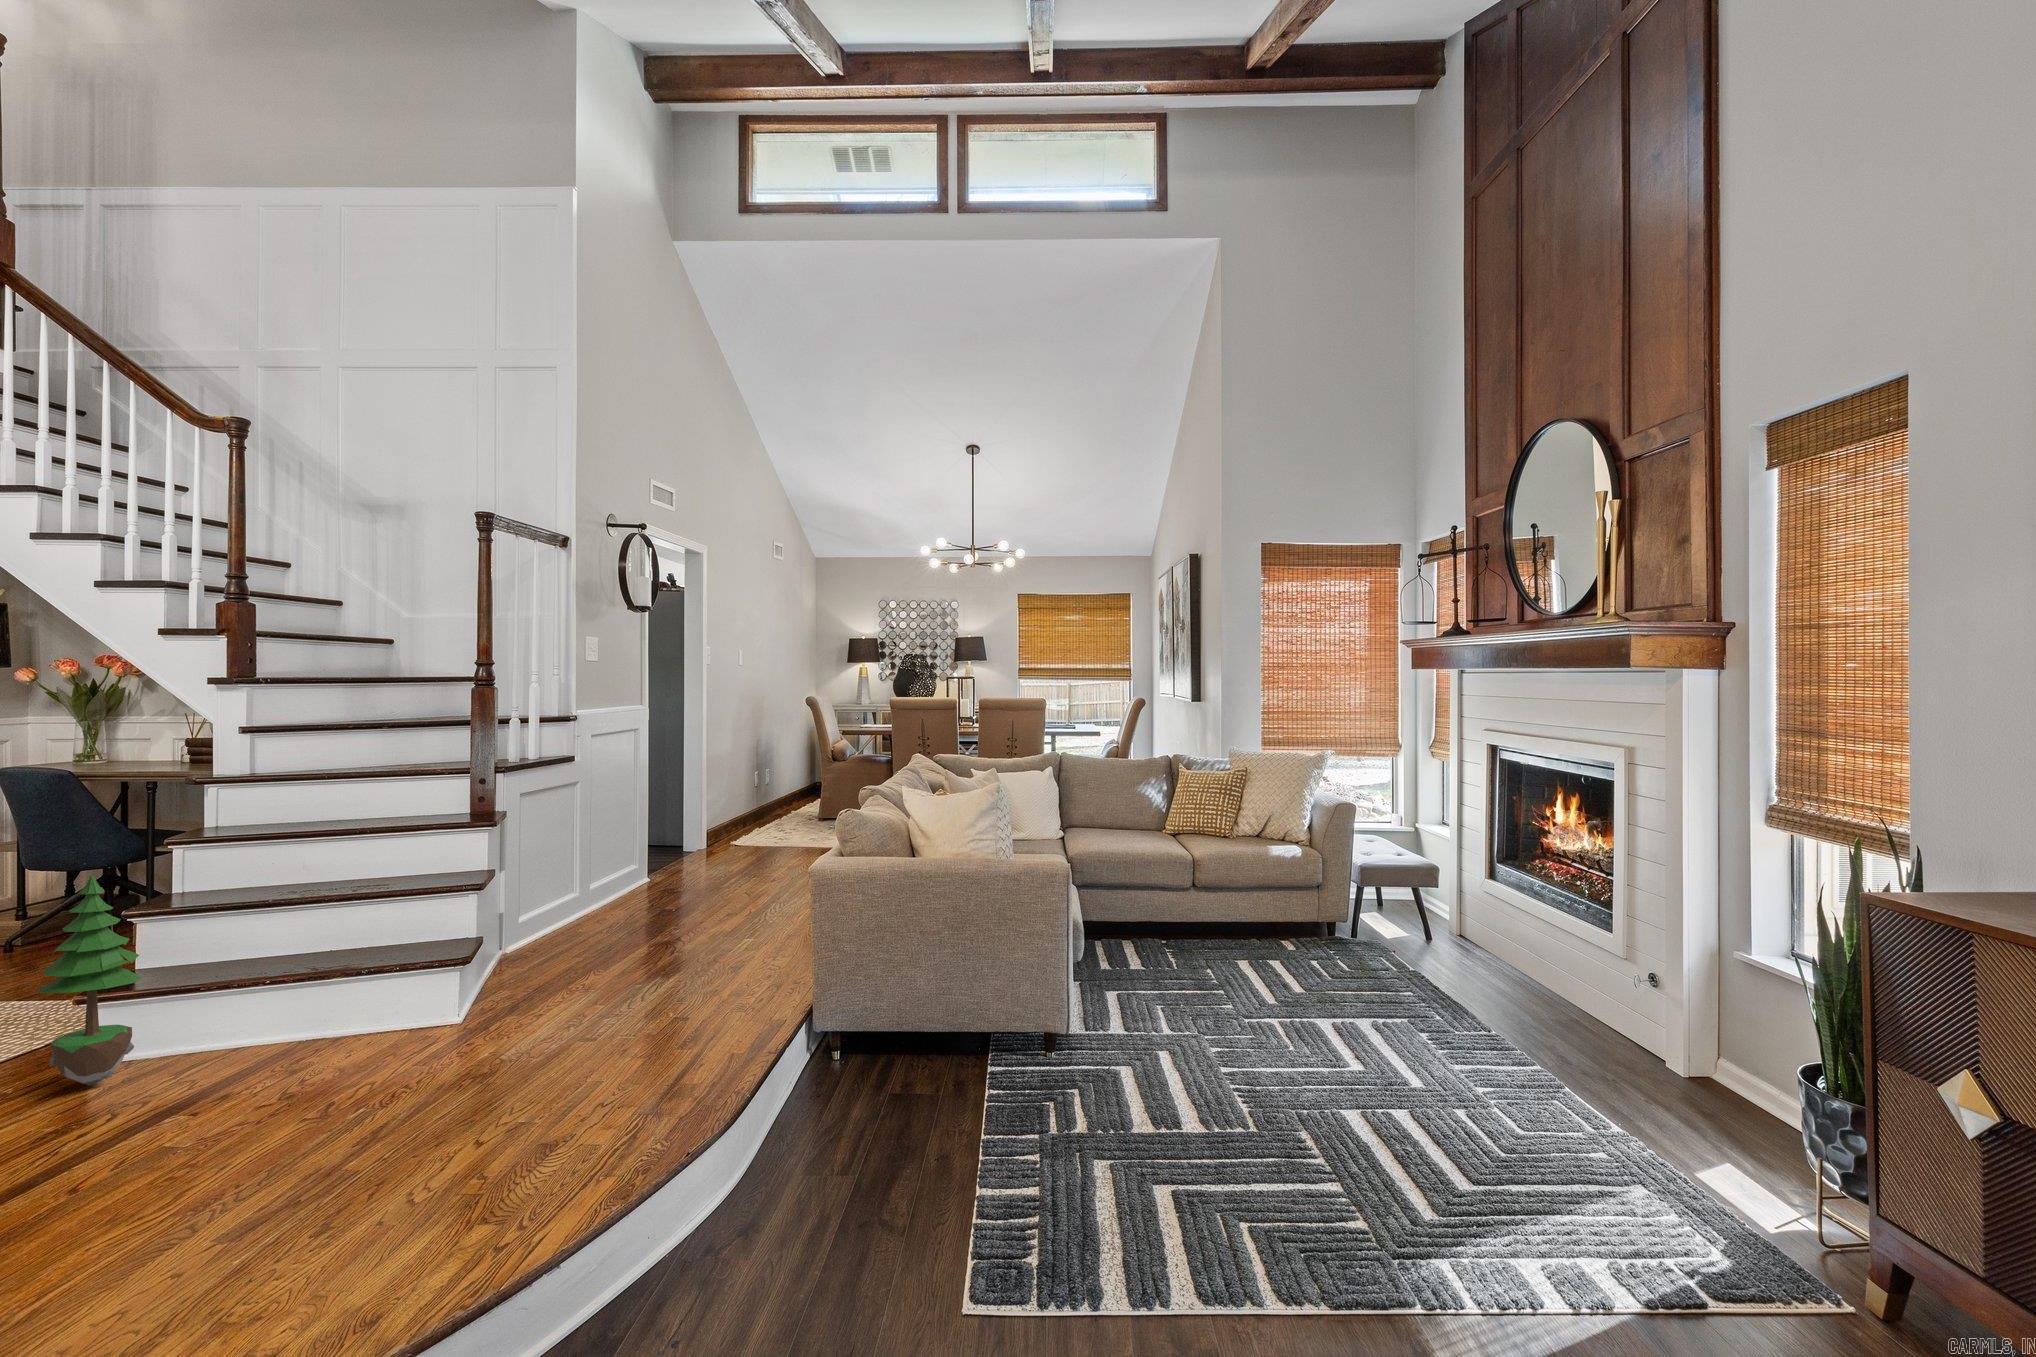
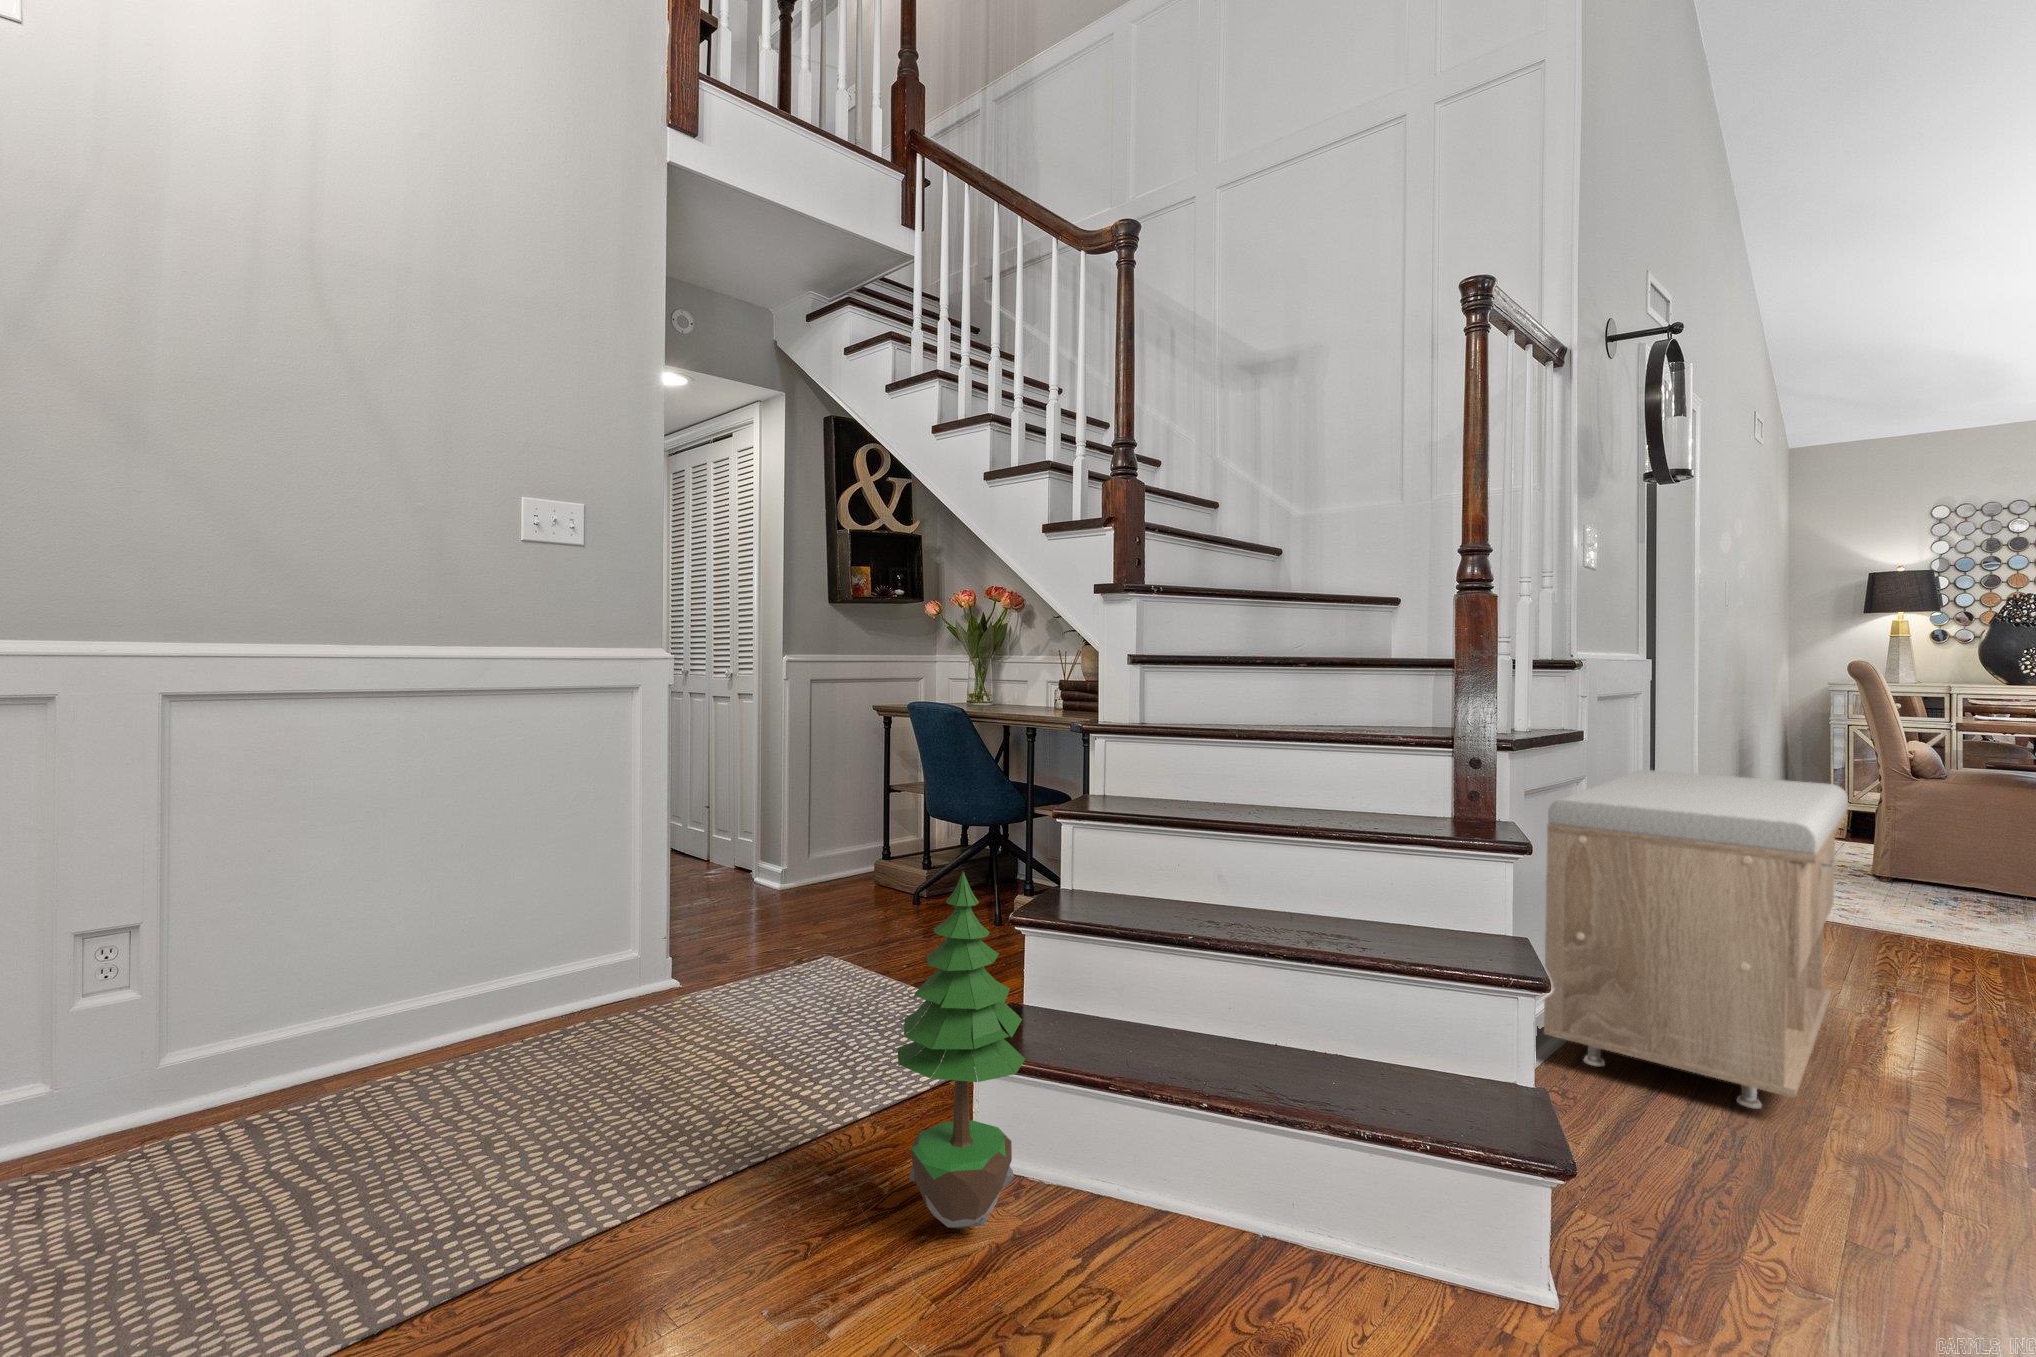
storage bench: none [529,778,709,943] -> present [1544,770,1848,1109]

